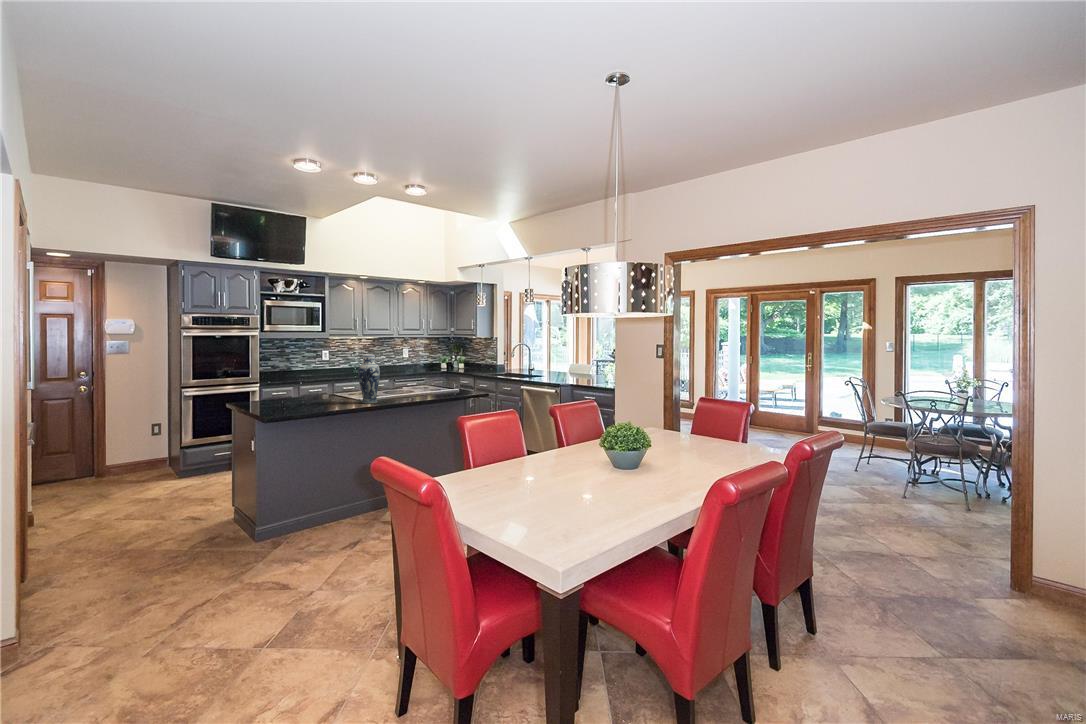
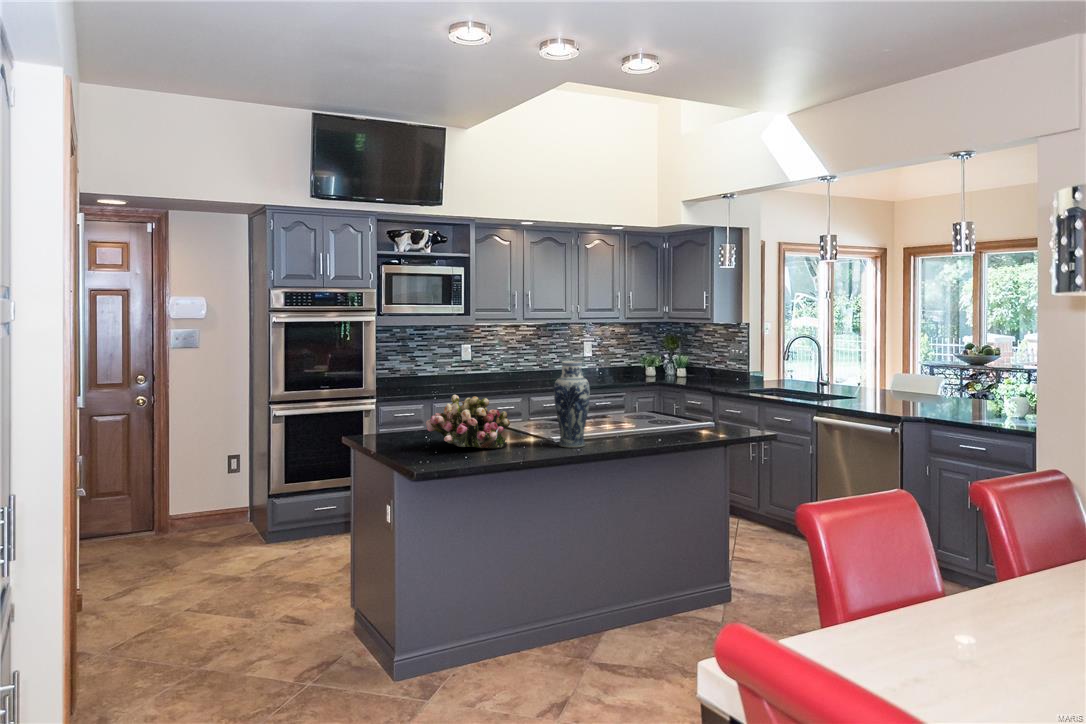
flower arrangement: none [278,375,332,405] -> present [426,395,510,448]

